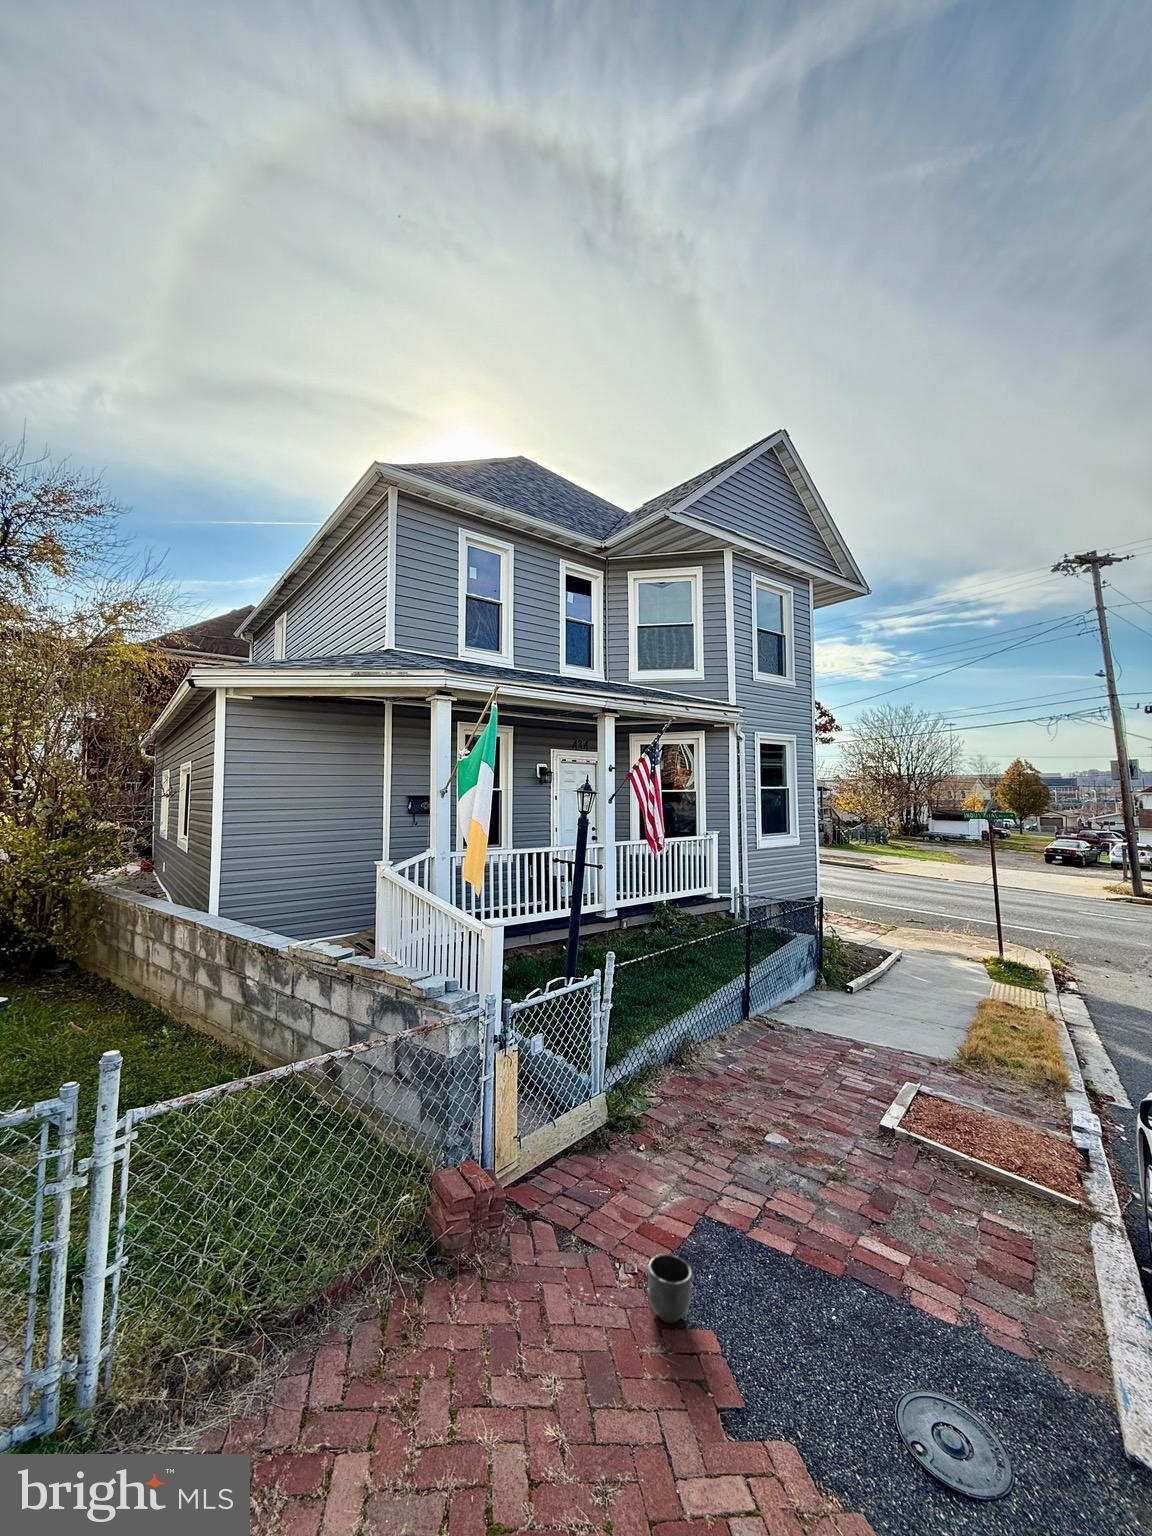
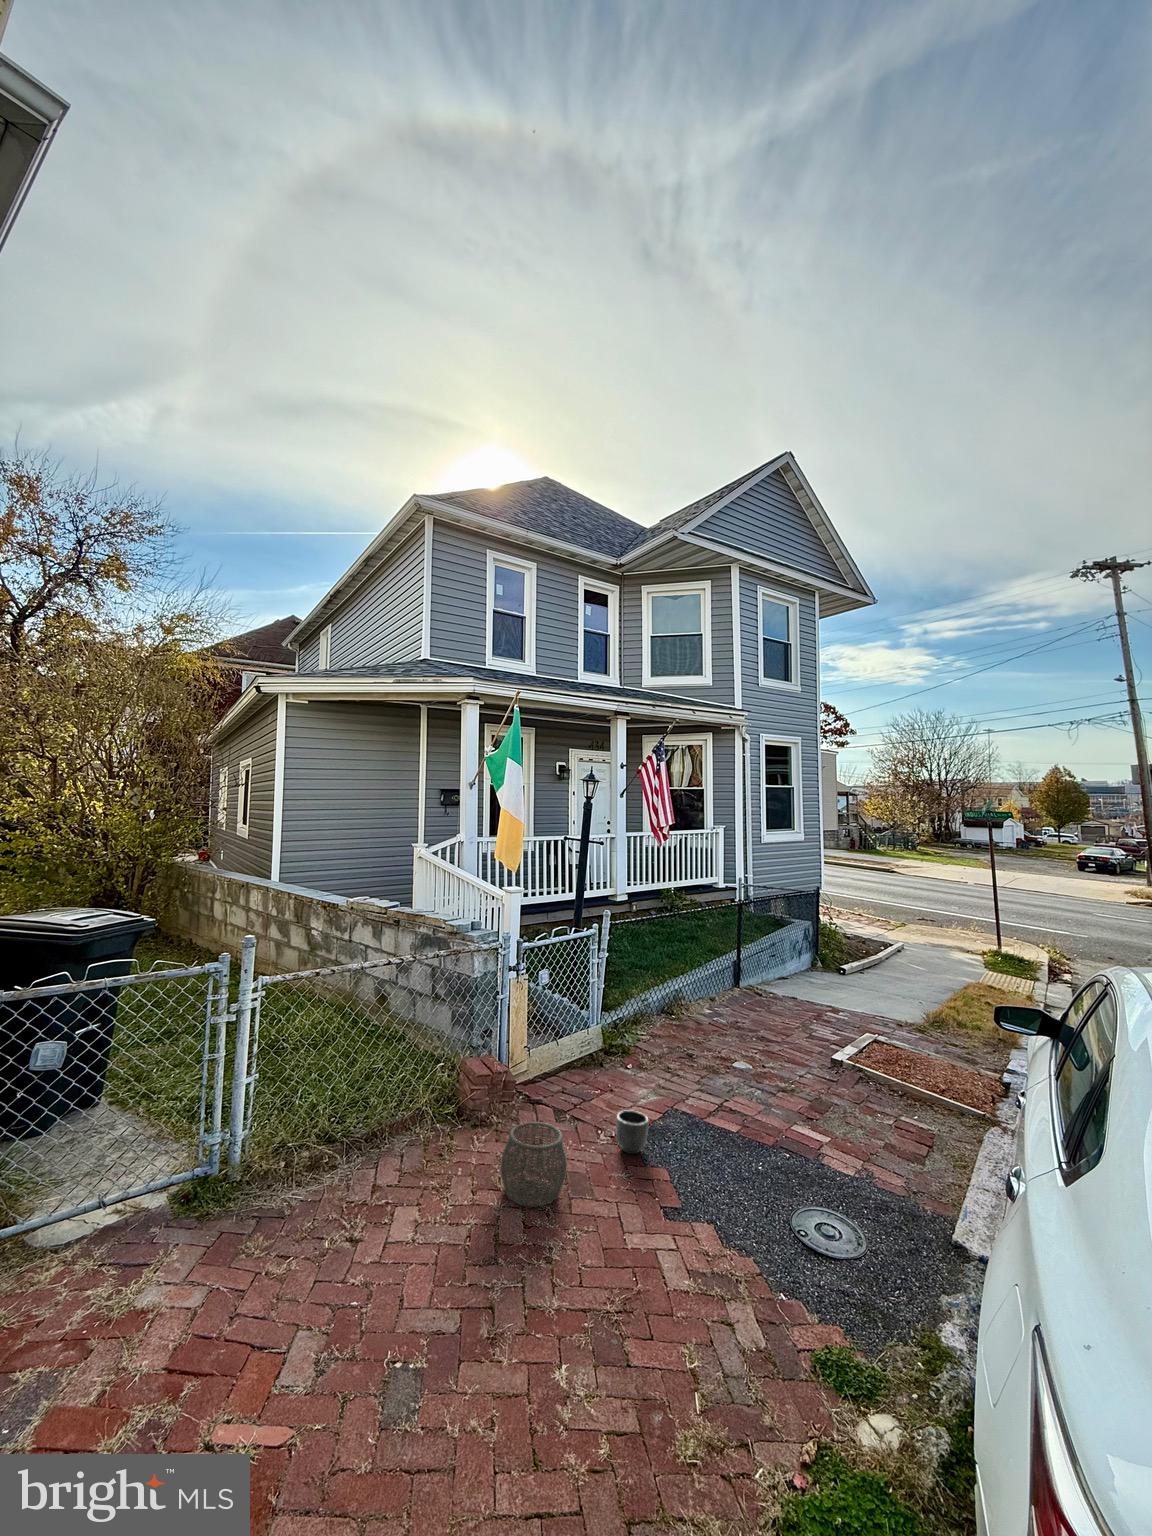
woven basket: none [493,1308,592,1466] -> present [501,1122,567,1207]

